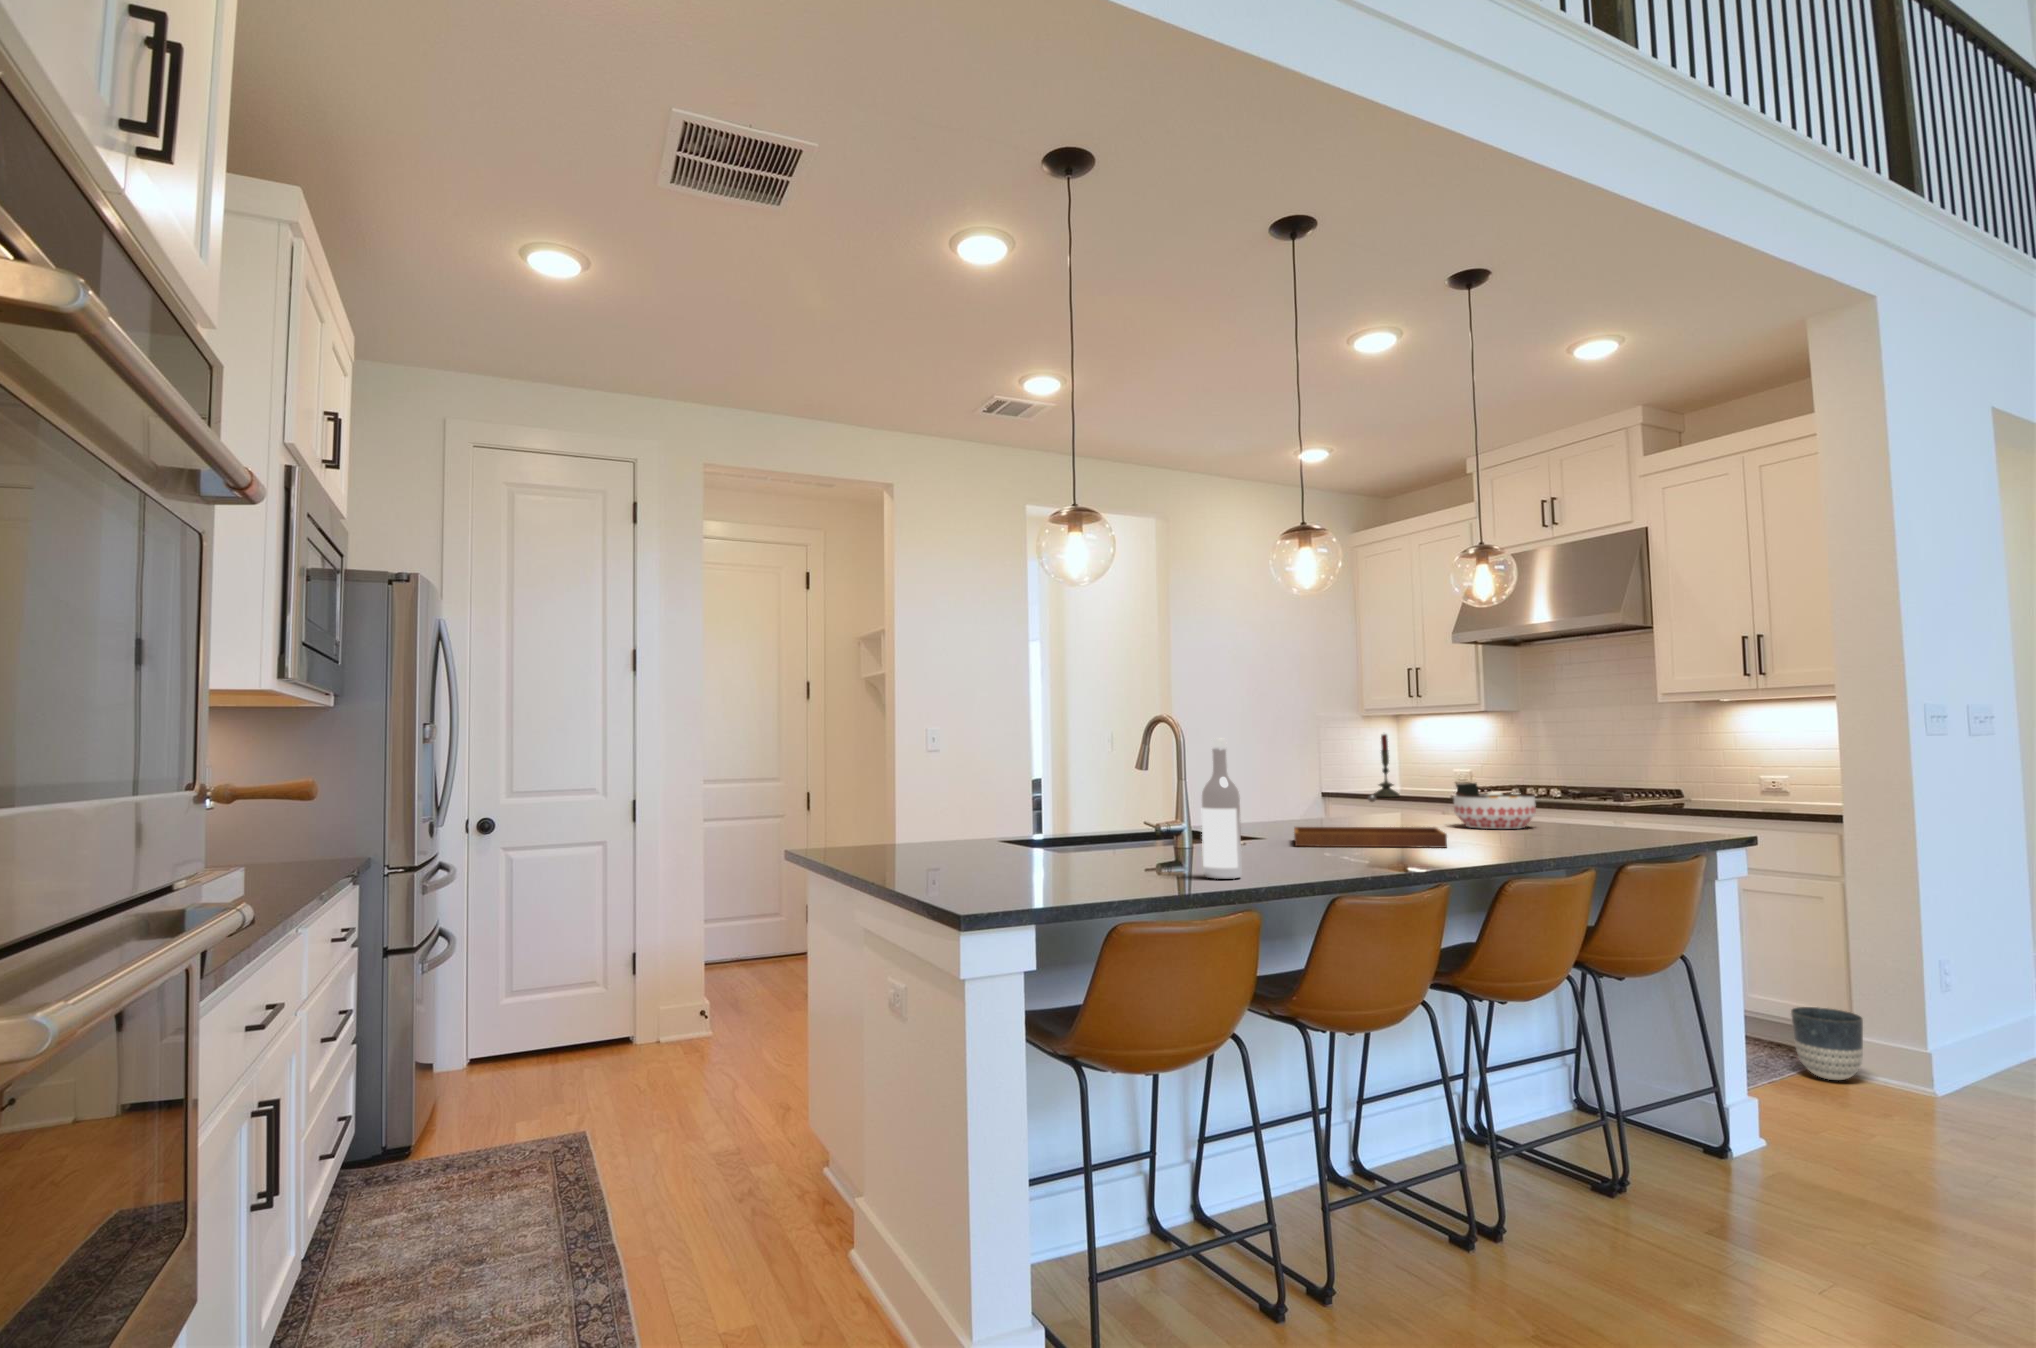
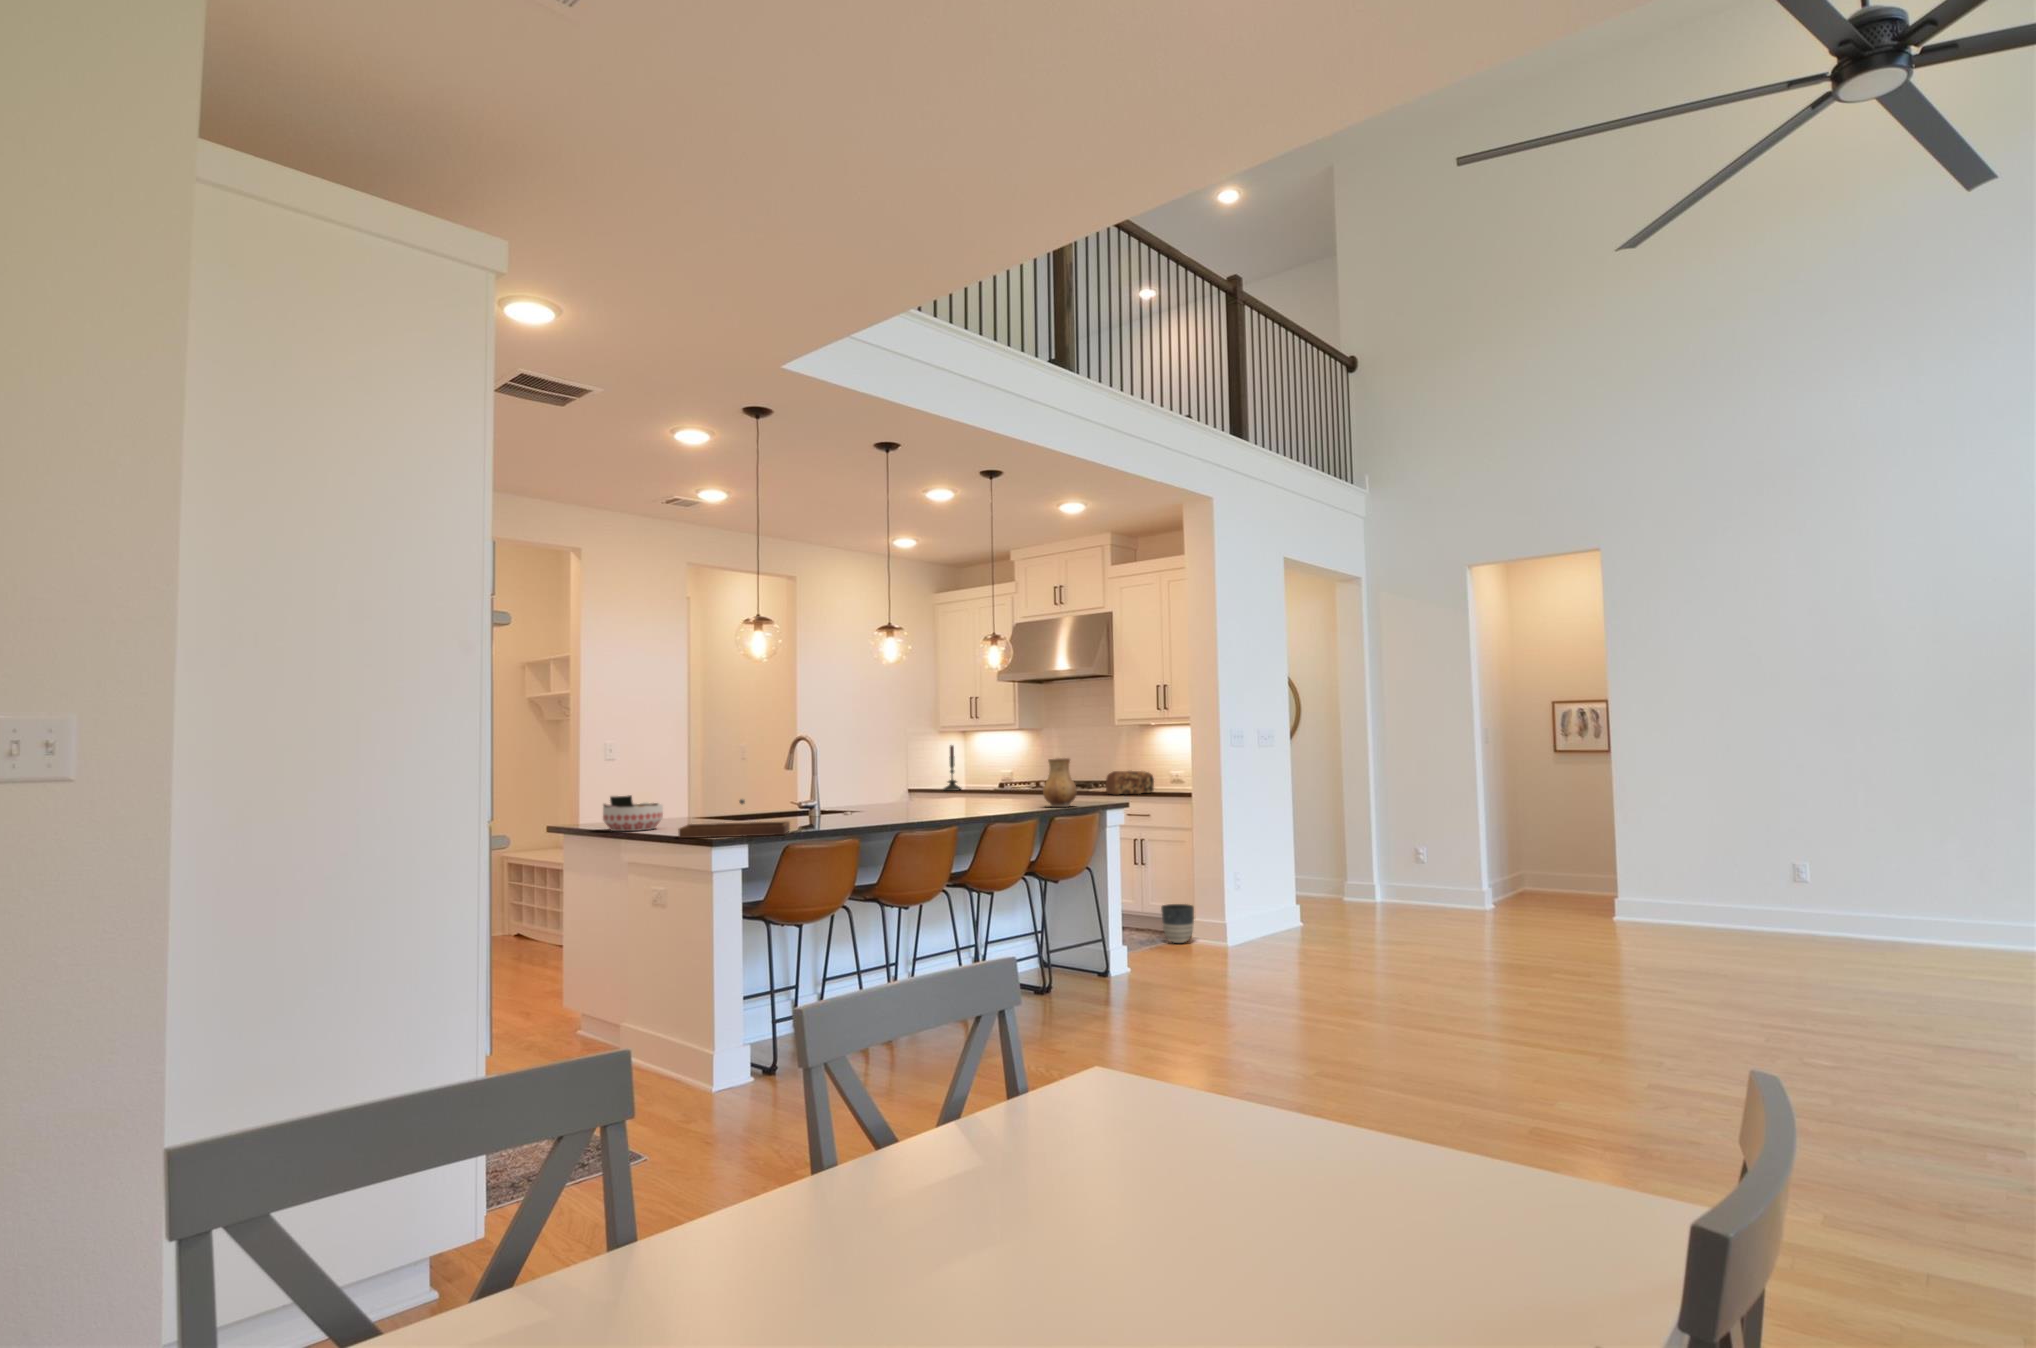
wine bottle: present [1202,739,1242,879] -> none [830,755,850,829]
ceramic pitcher: none [1588,751,1658,840] -> present [1043,758,1077,807]
bread loaf: none [1661,775,1755,814] -> present [1105,771,1154,795]
bowl: present [1454,783,1536,829] -> present [603,795,663,831]
tray: present [1294,794,1447,848] -> present [678,799,790,838]

